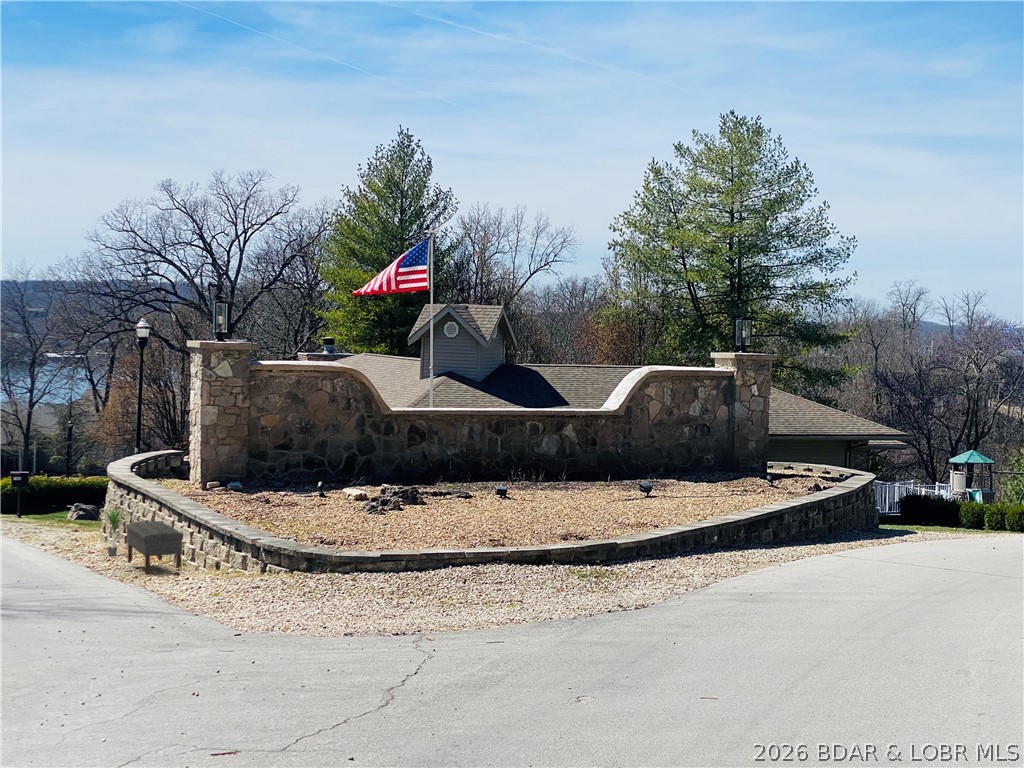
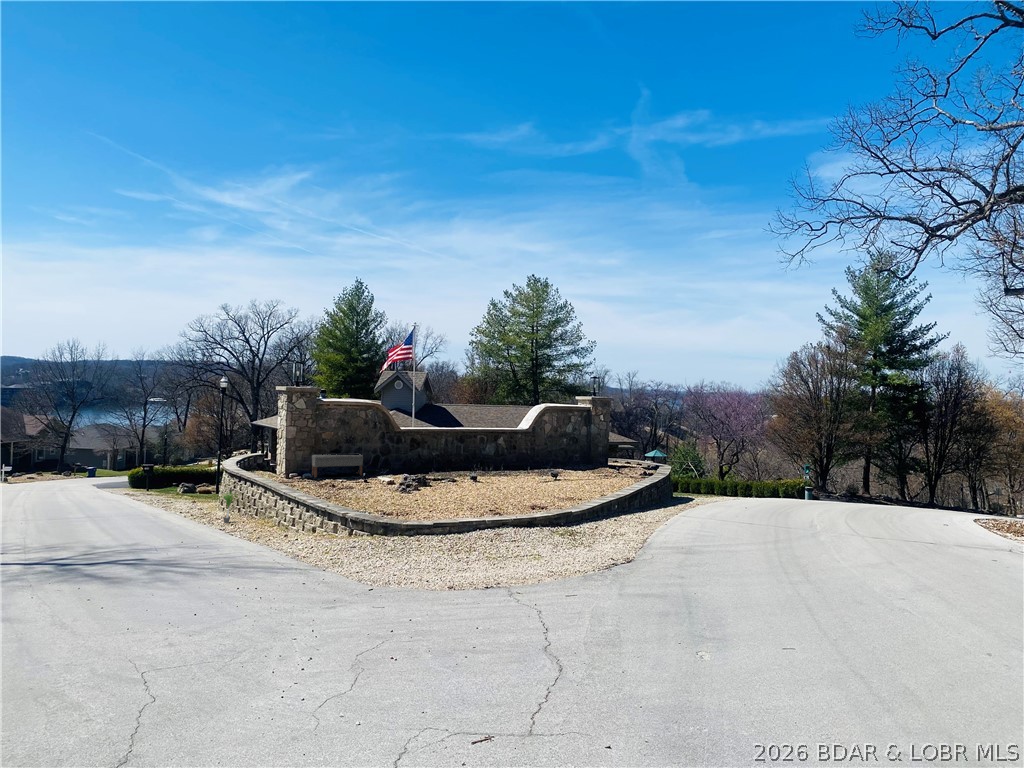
bench: present [126,521,183,574] -> present [312,454,363,478]

